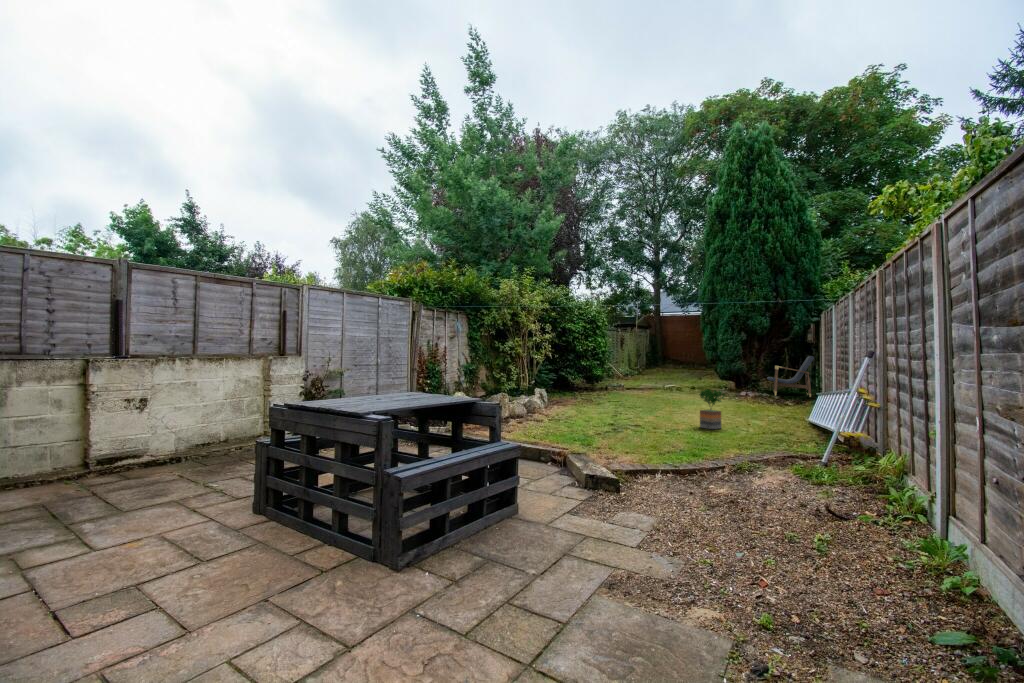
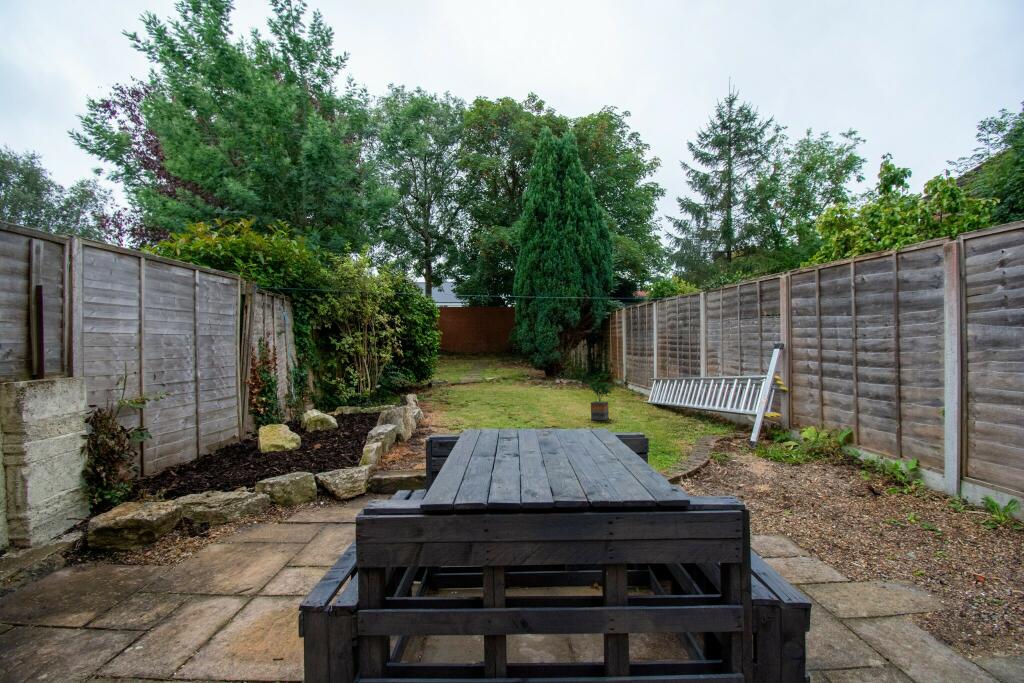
lounge chair: present [767,356,814,397] -> none [578,346,617,383]

